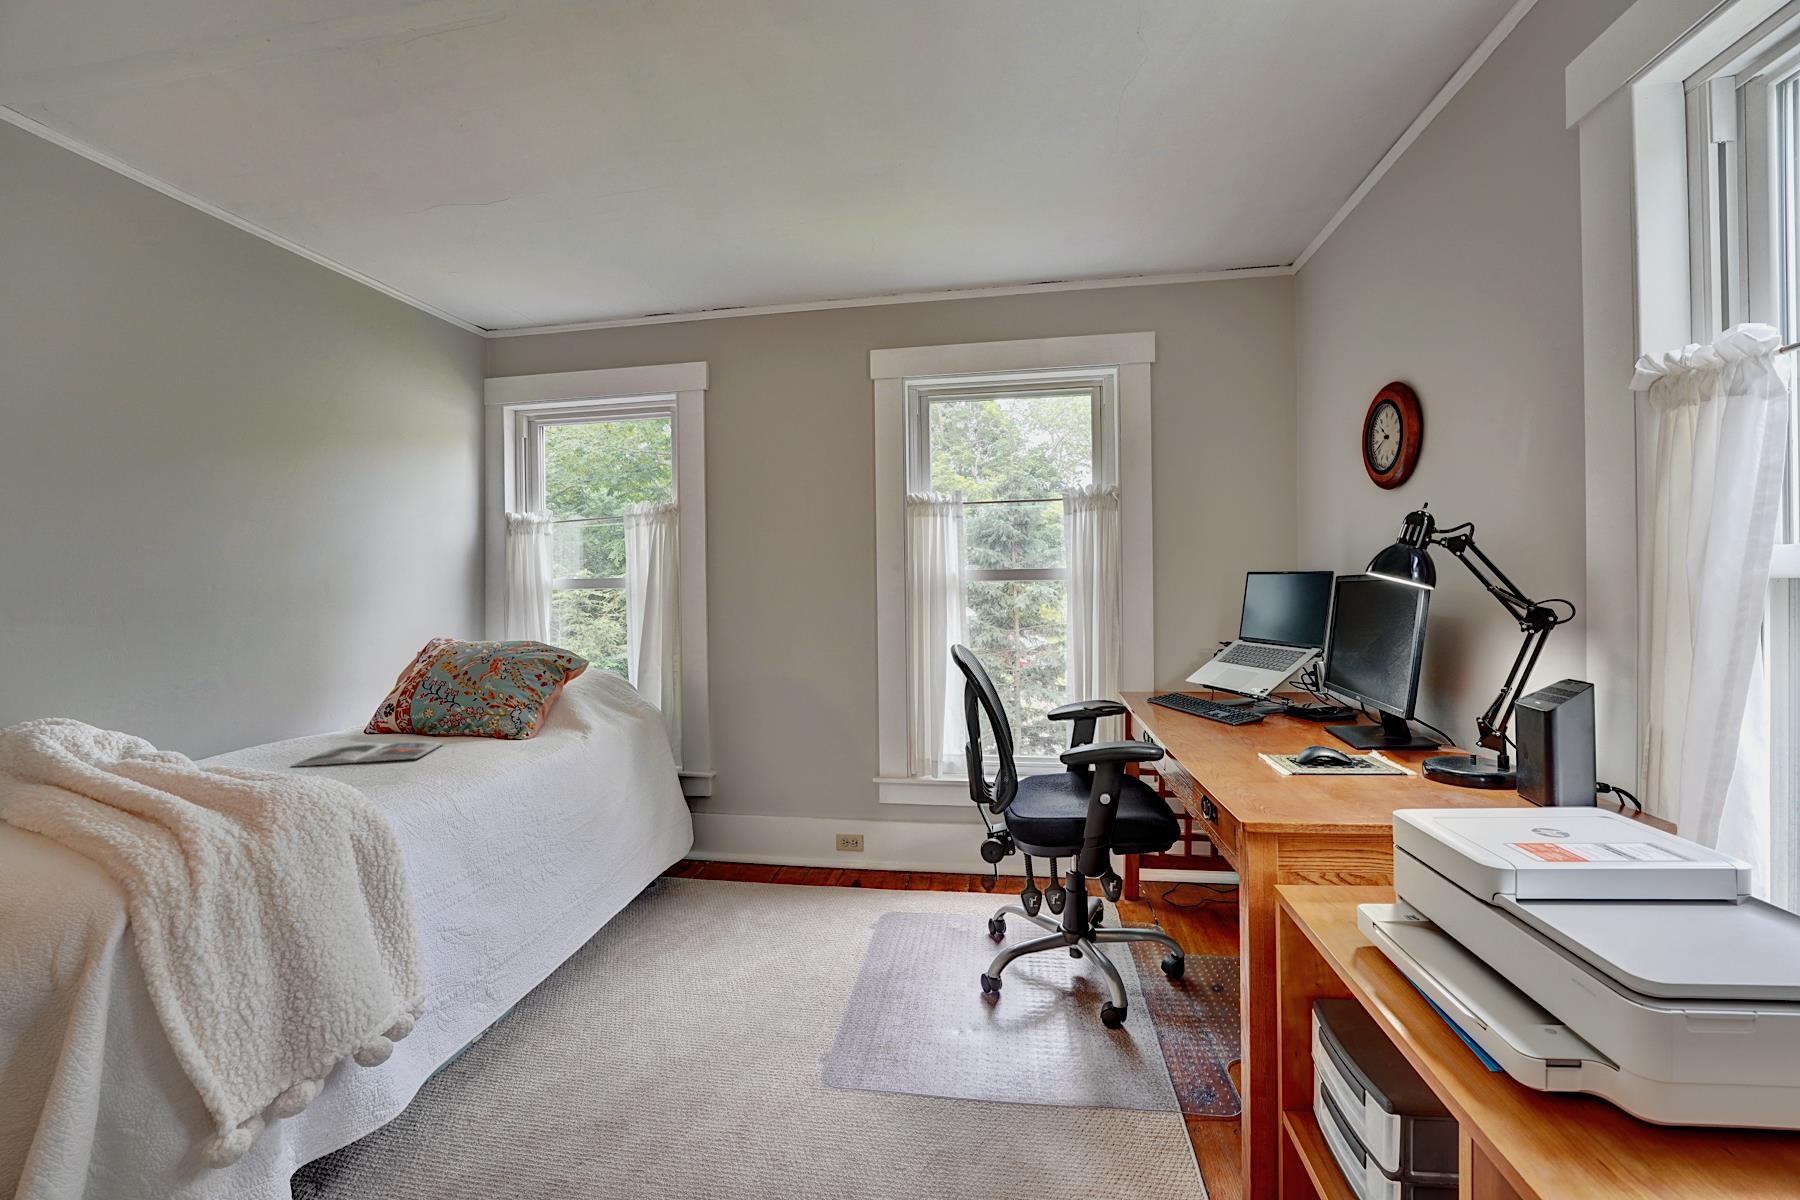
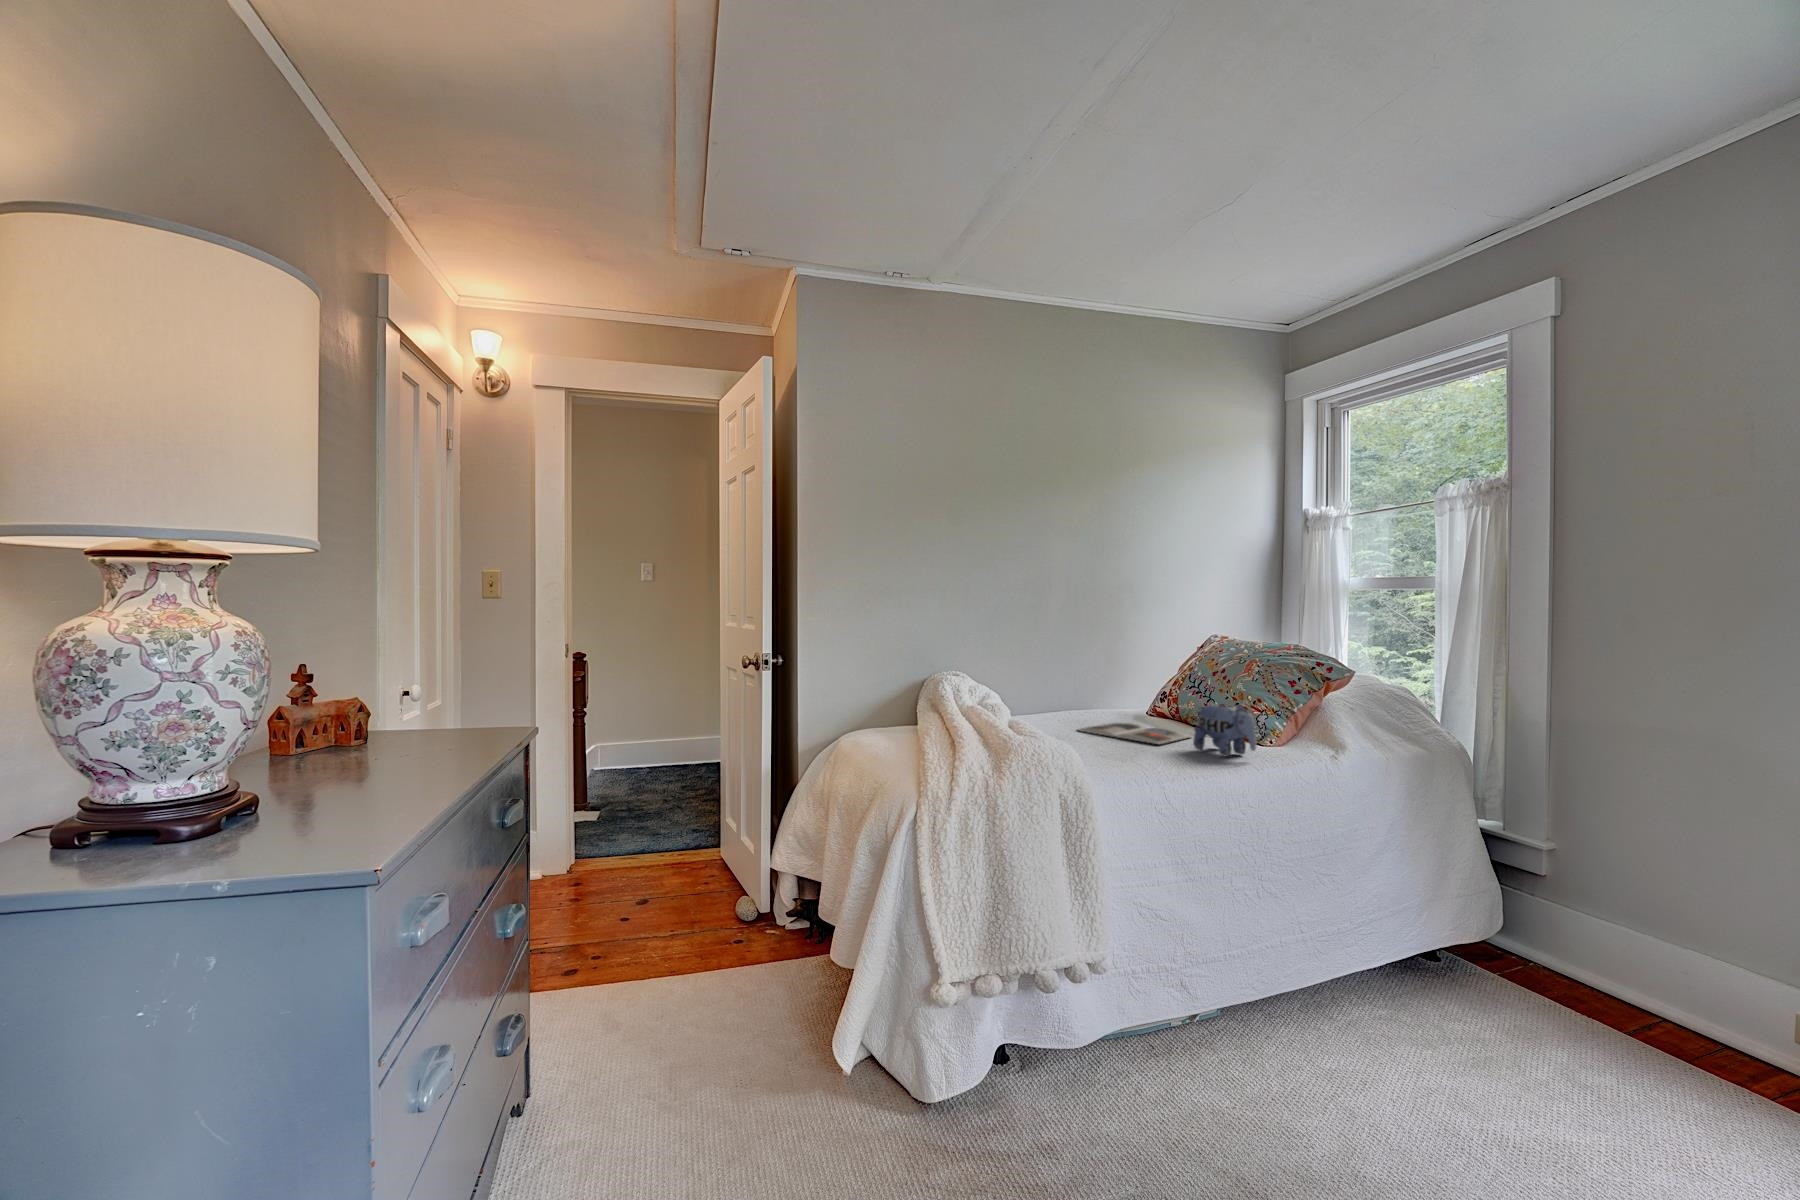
plush toy: none [457,701,527,754] -> present [1193,704,1256,757]

